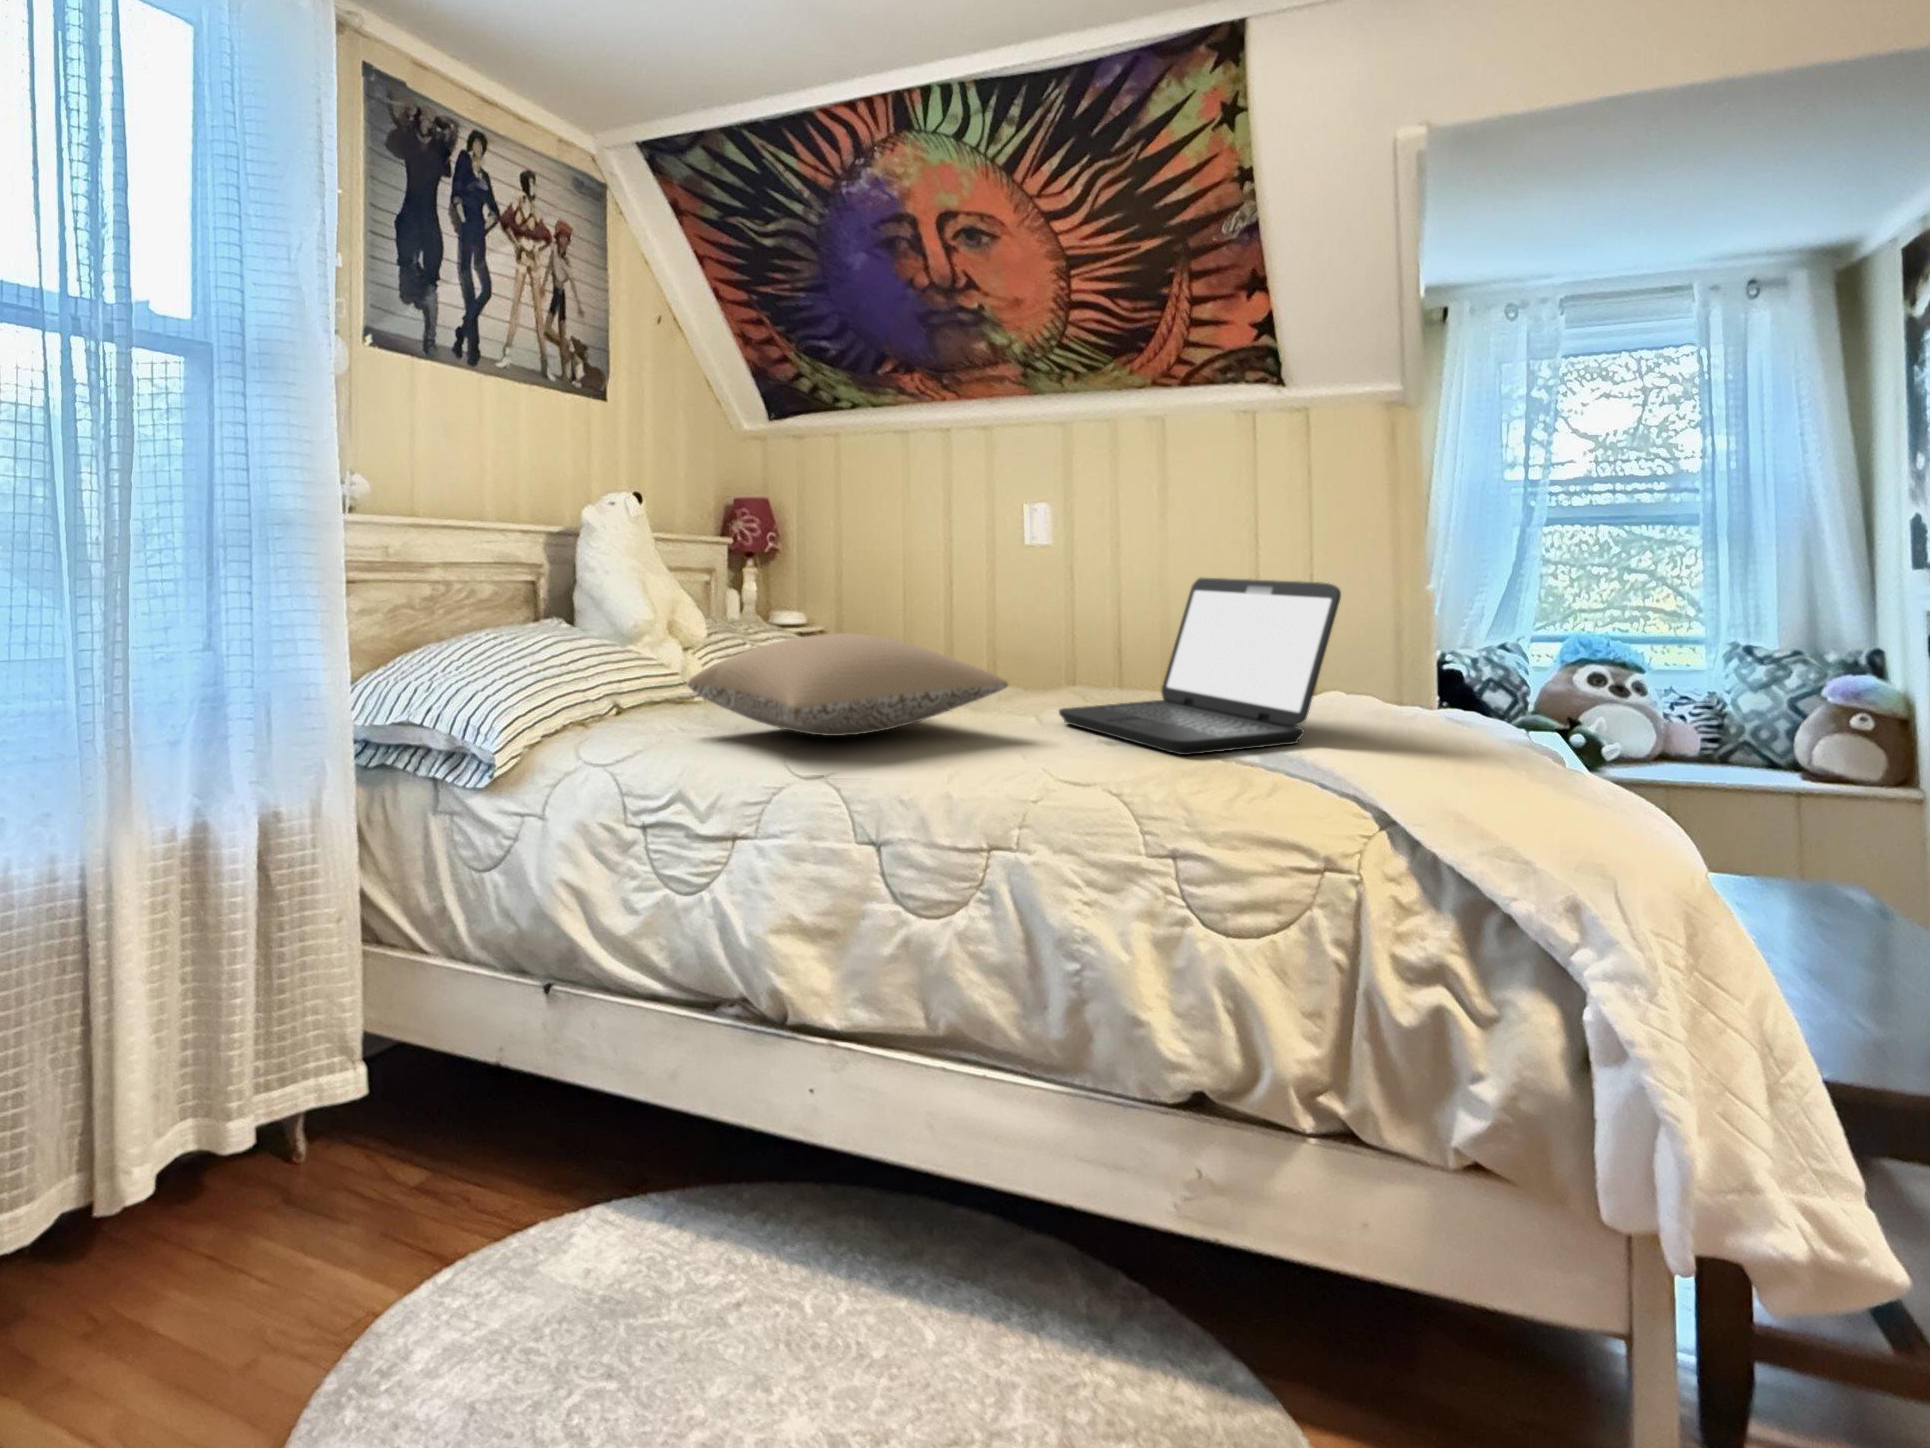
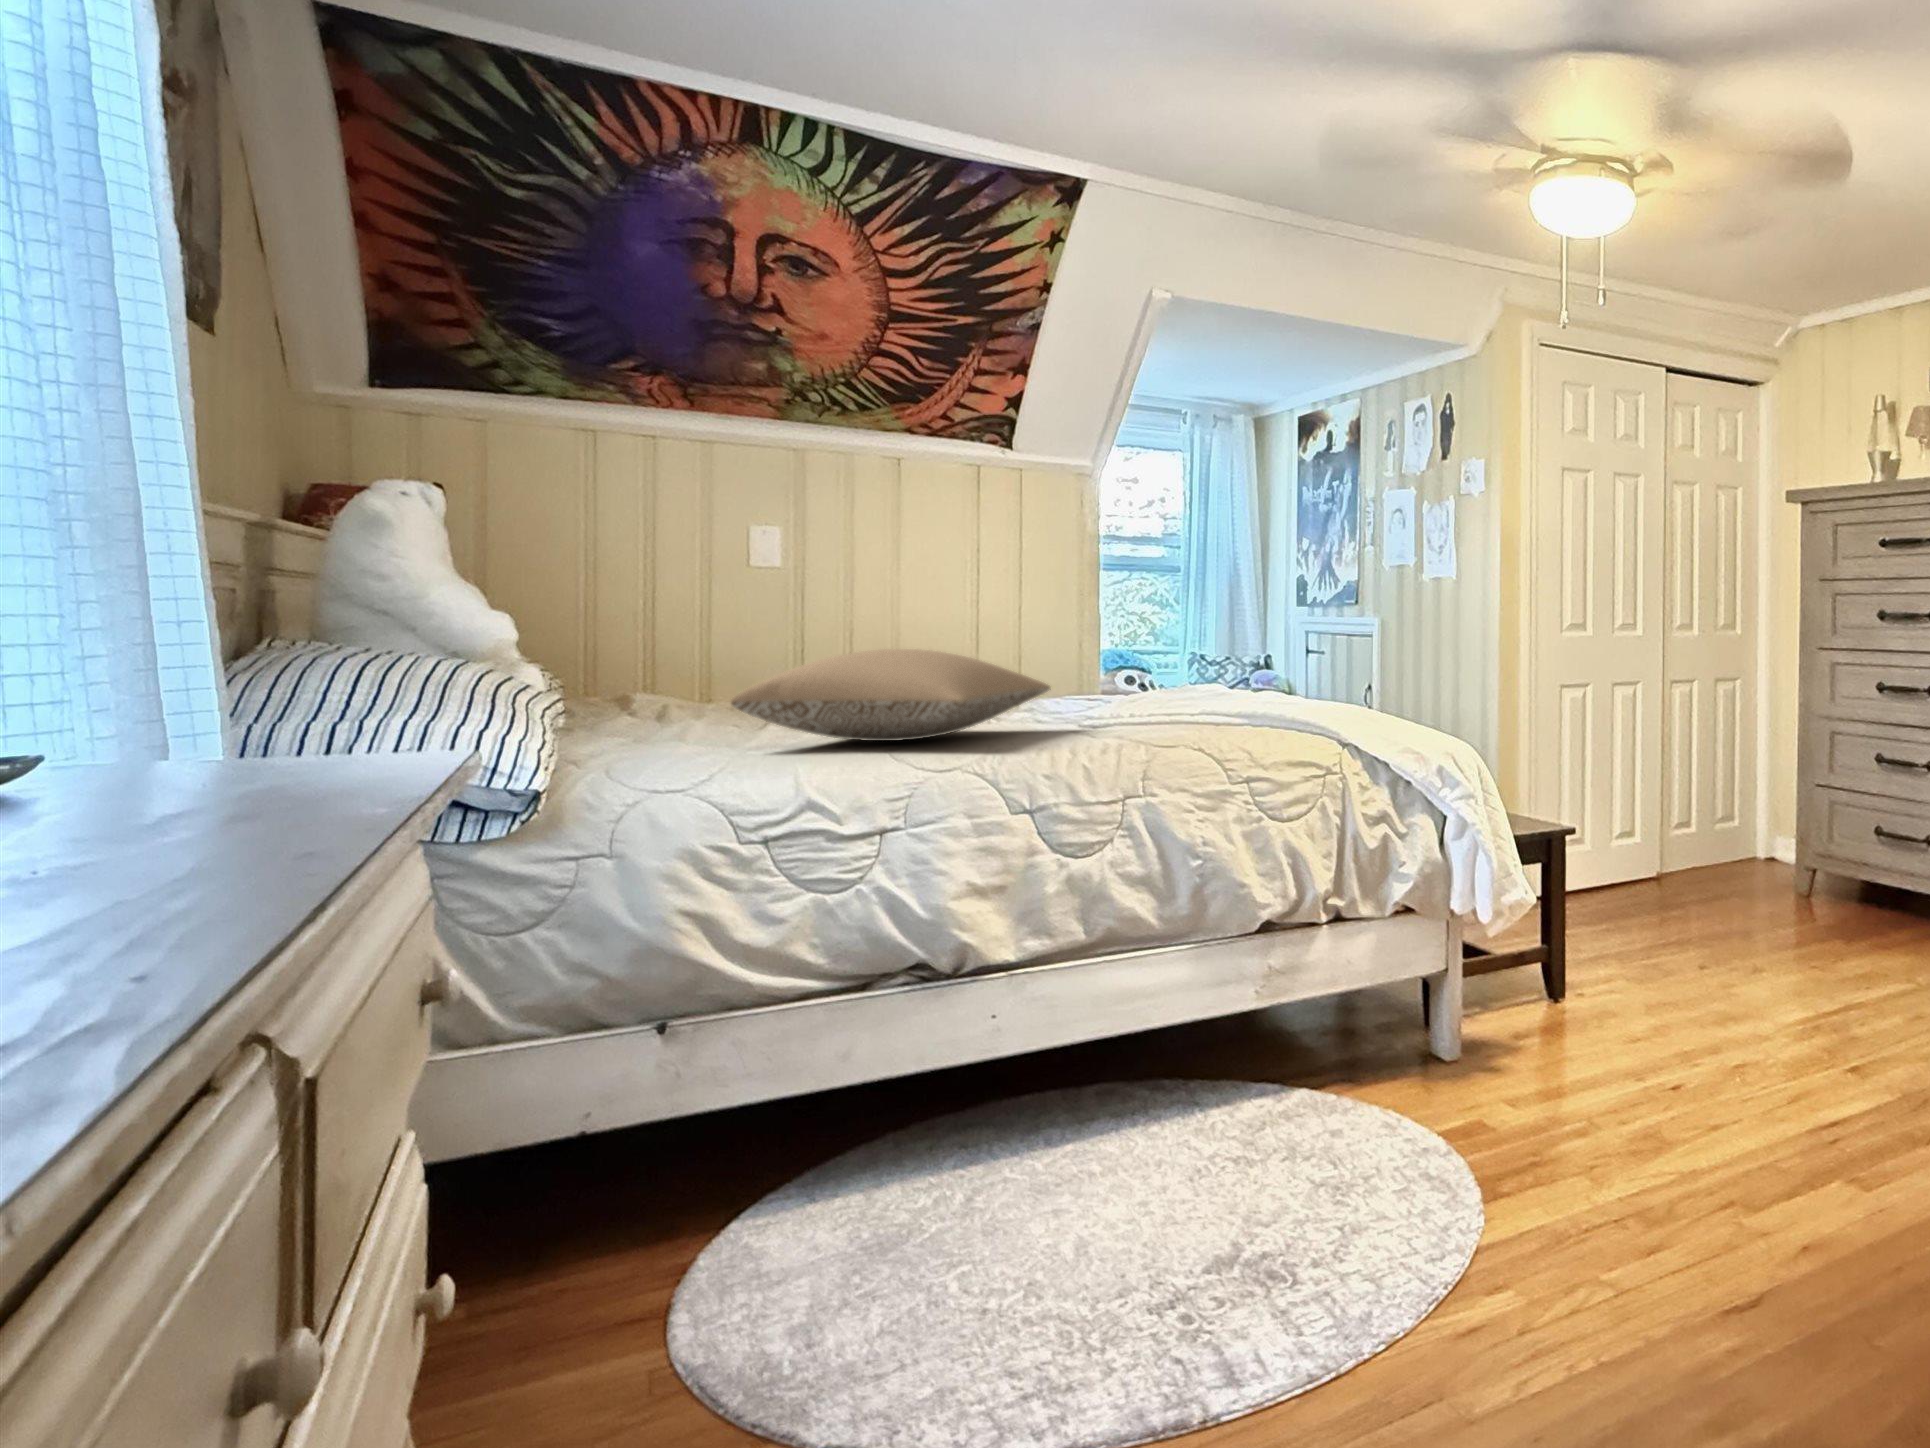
laptop: present [1059,577,1341,755] -> none [1059,610,1261,725]

